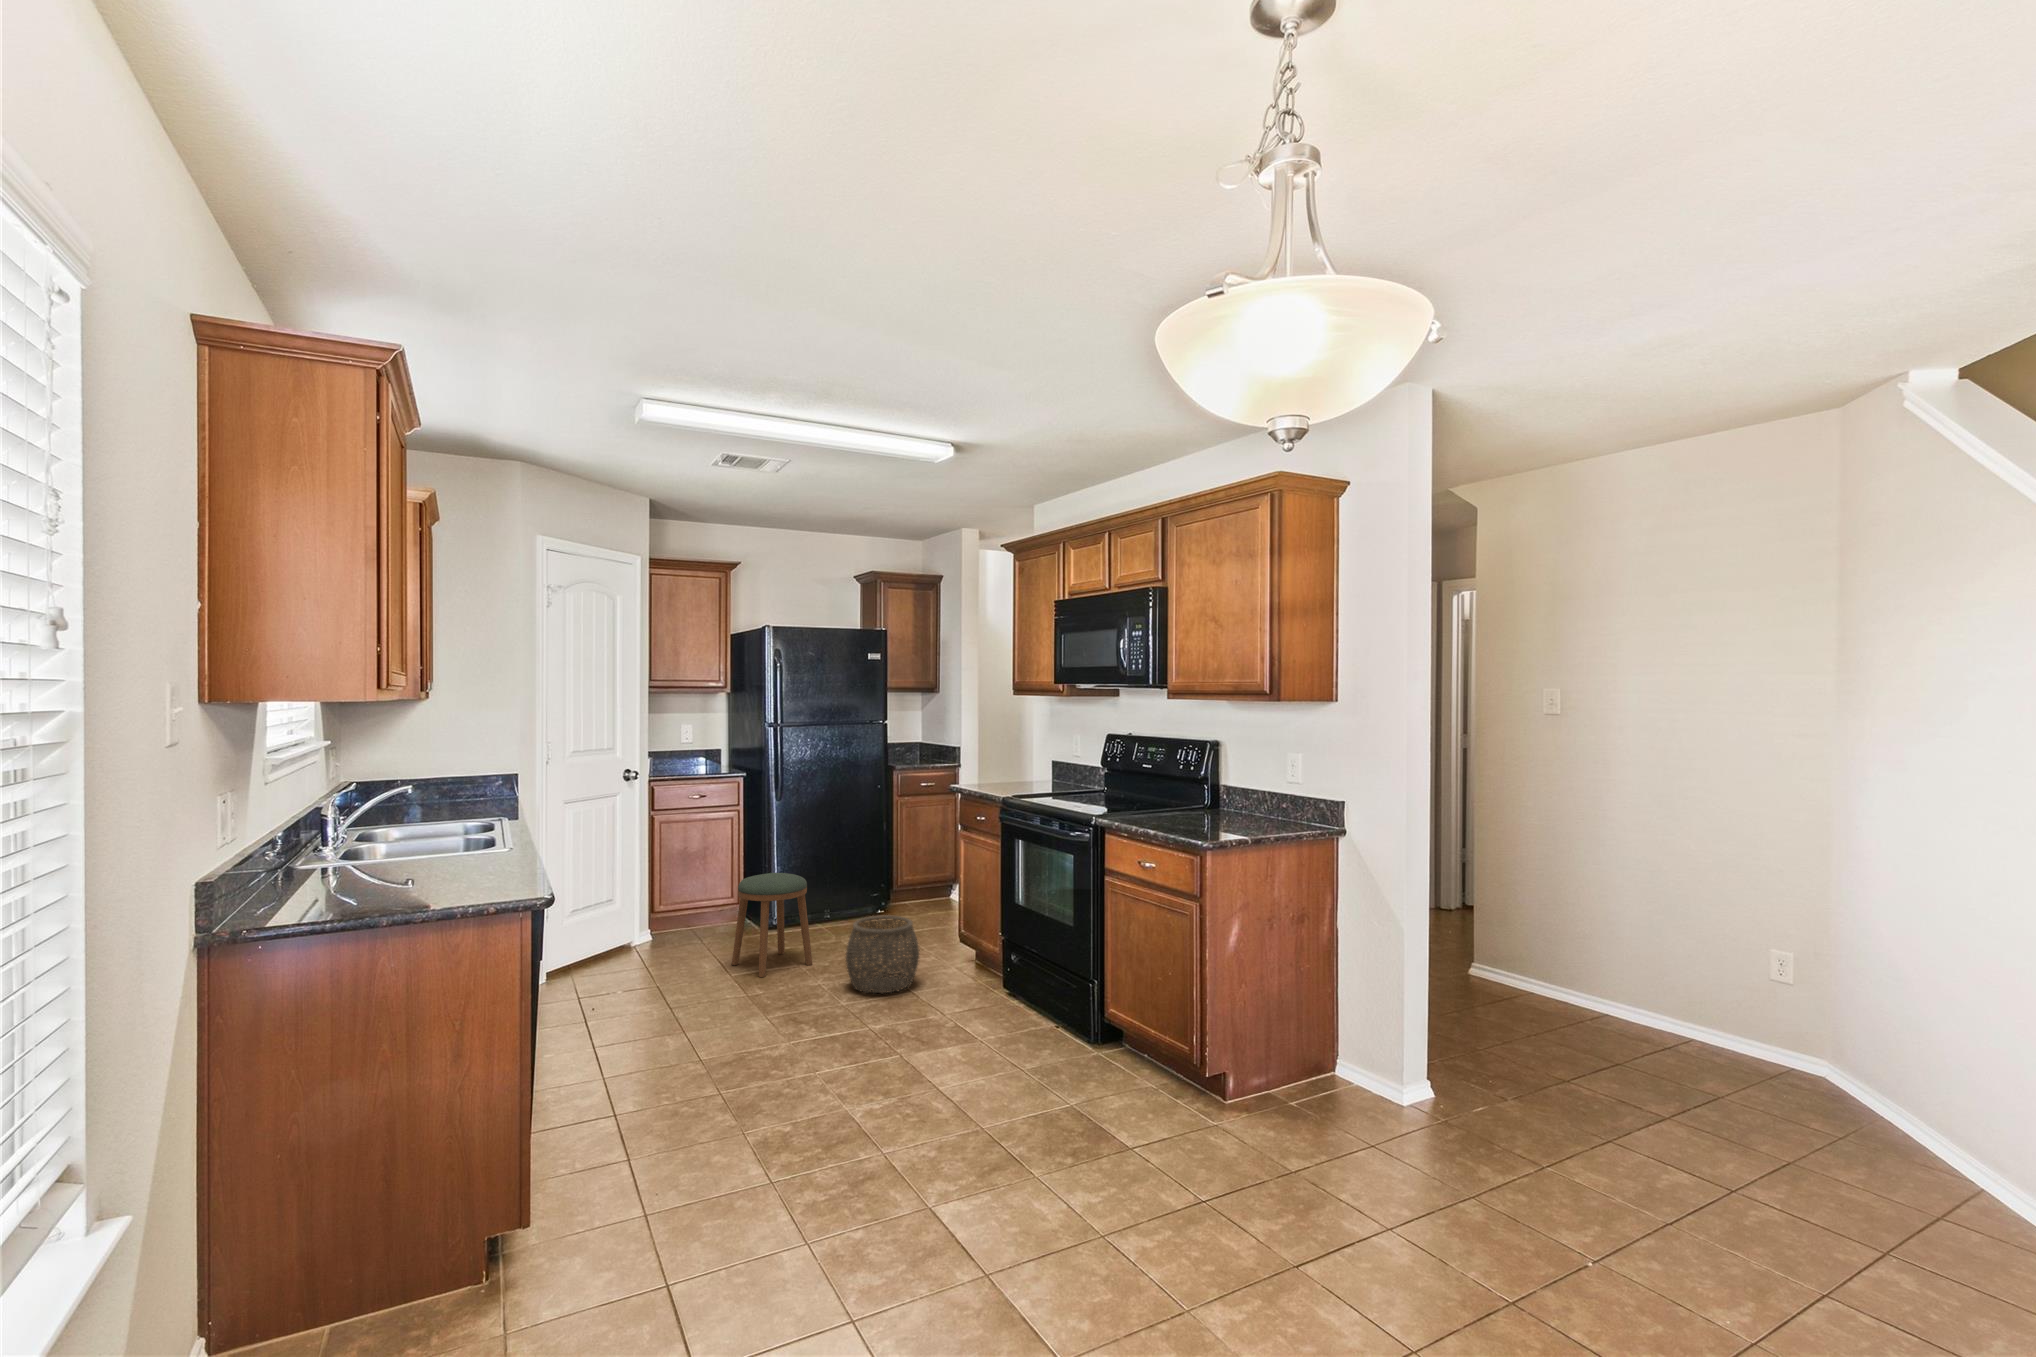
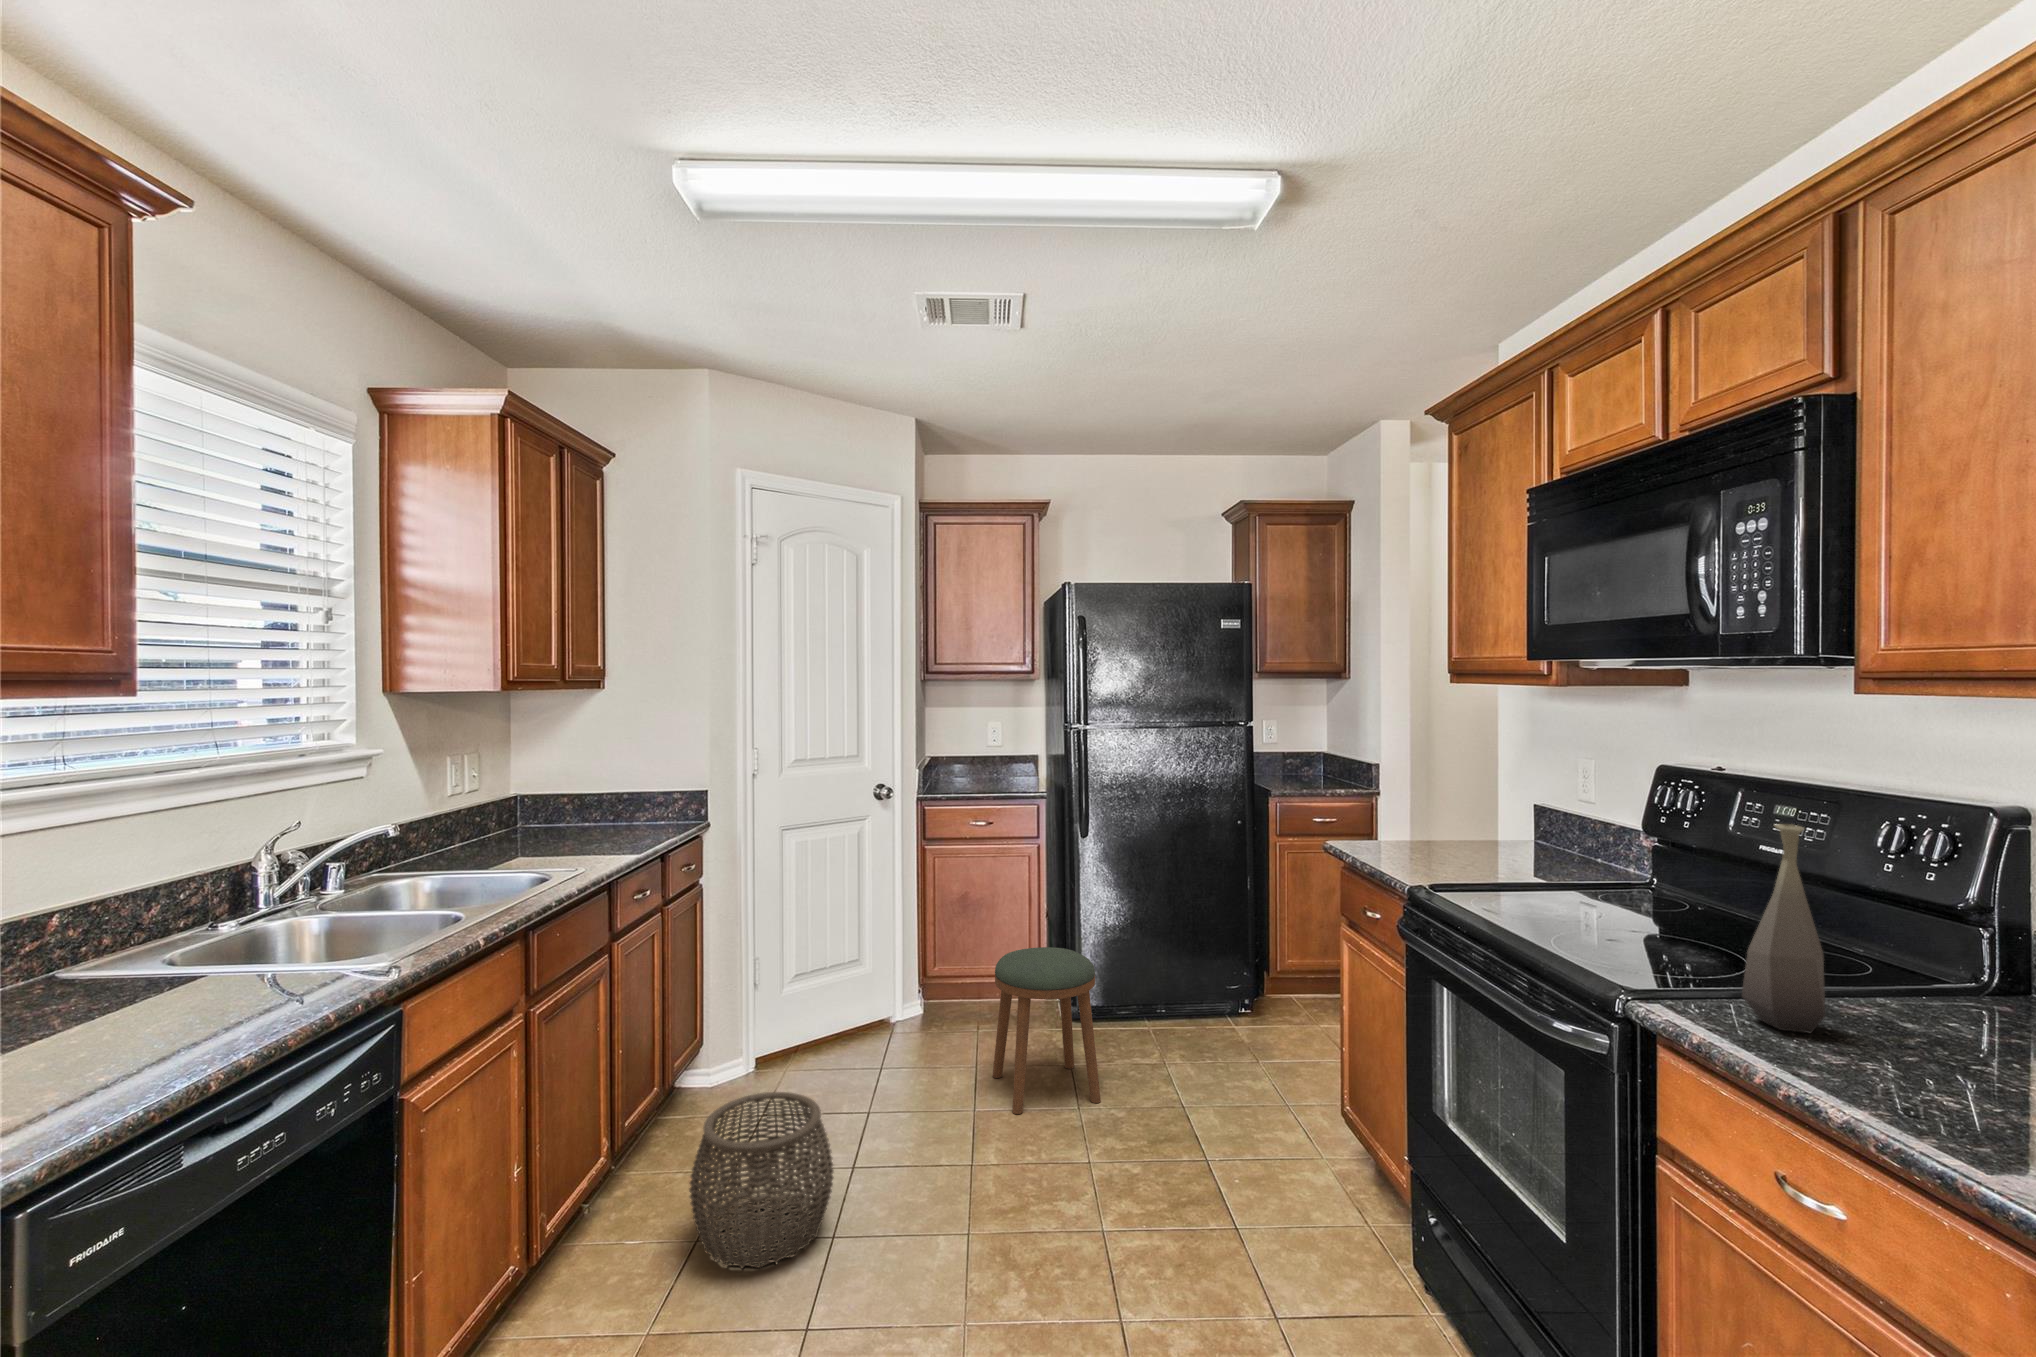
bottle: none [1131,746,1154,818] -> present [1742,824,1825,1033]
woven basket: present [846,915,919,994] -> present [689,1092,834,1268]

